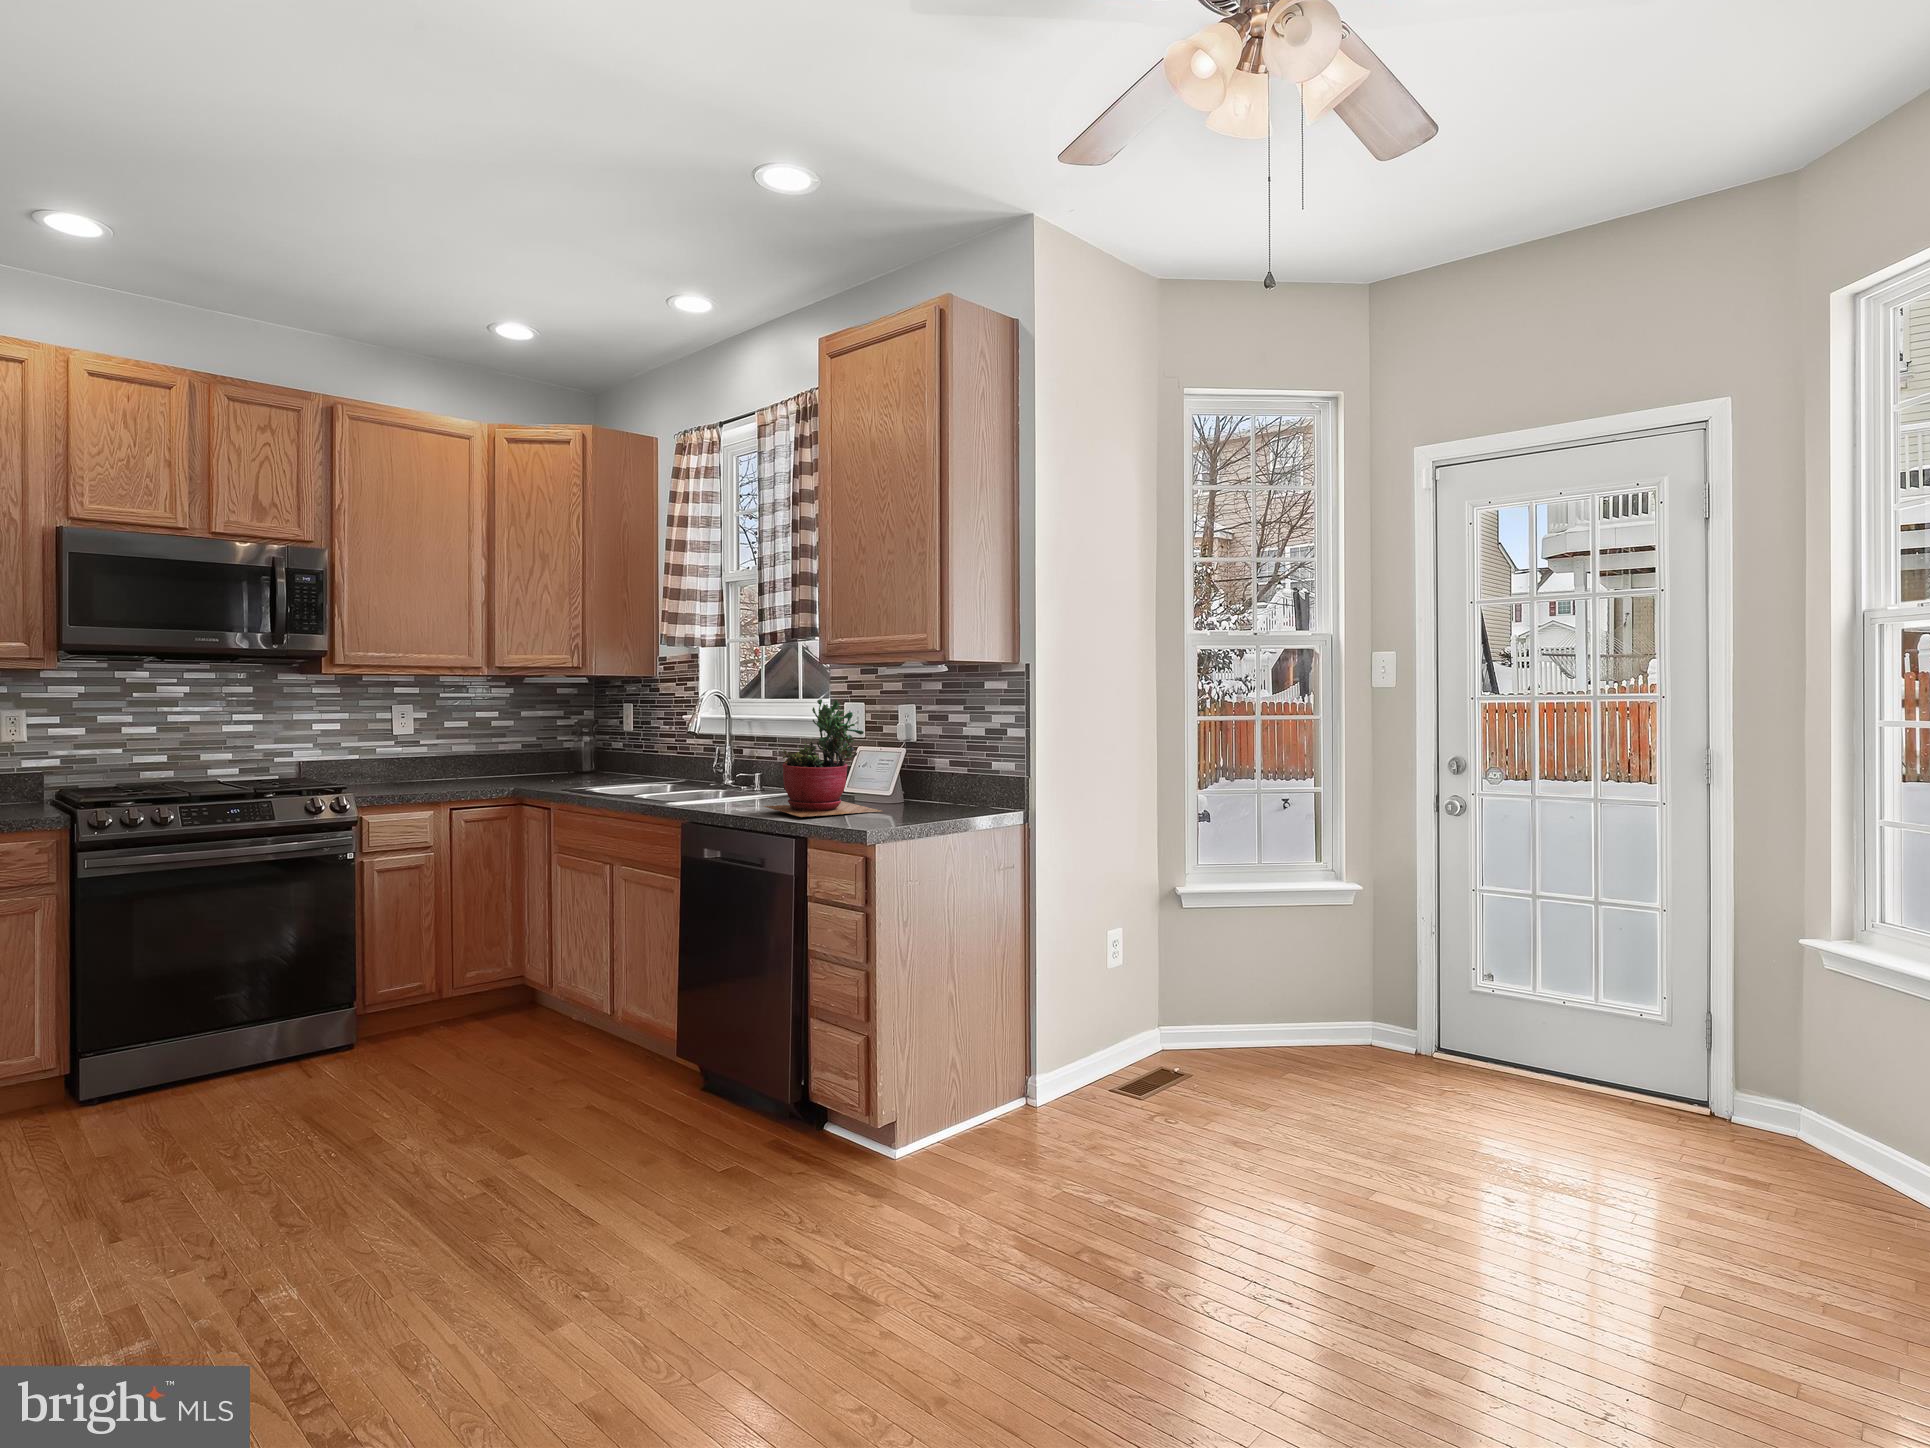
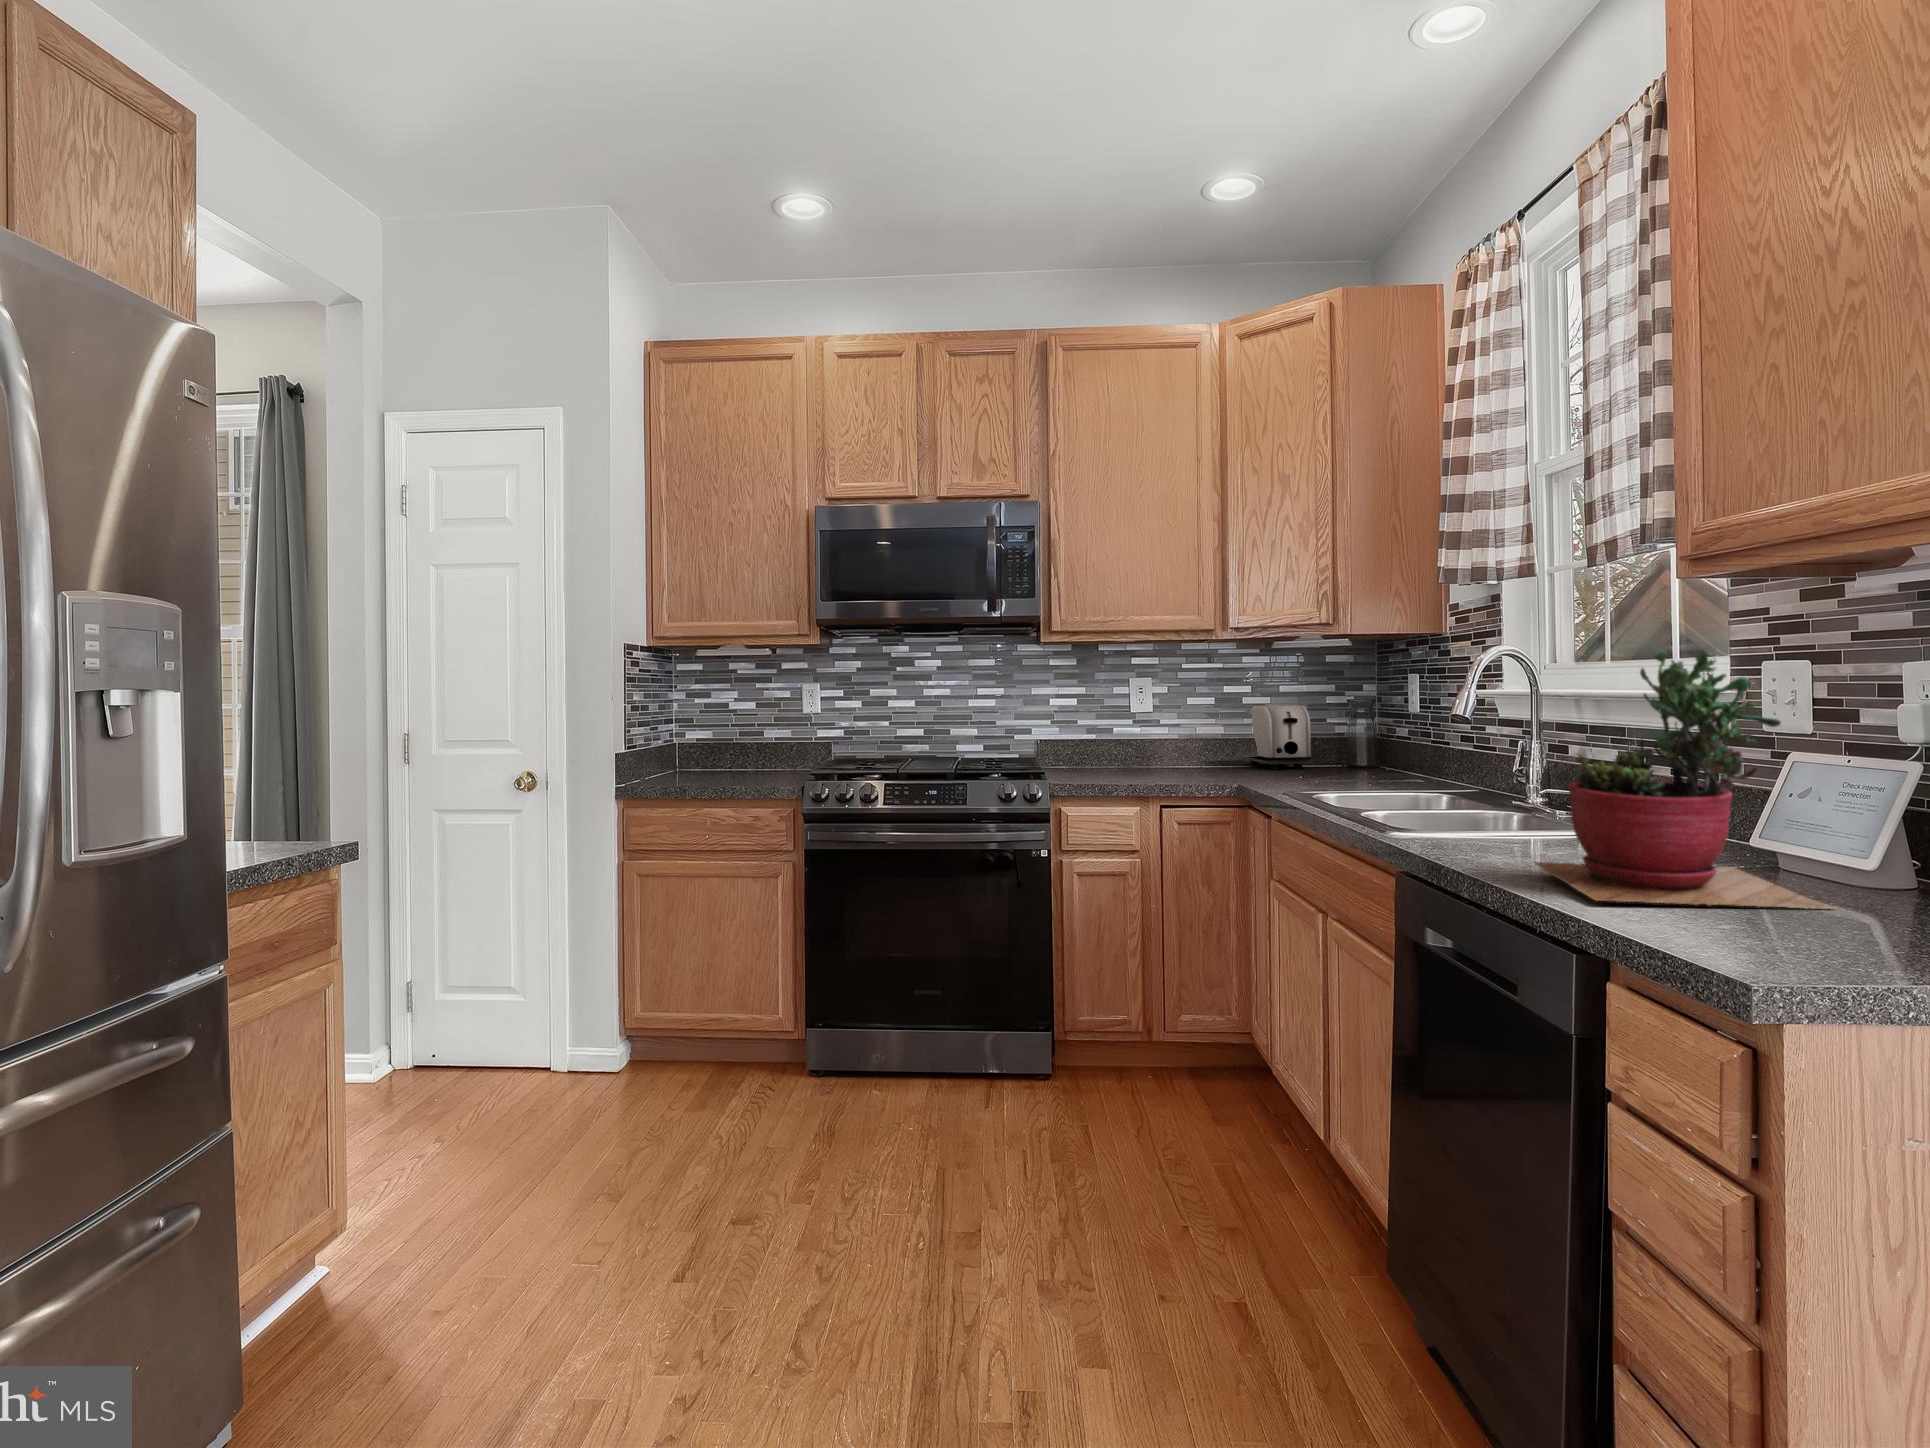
toaster: none [487,727,550,778] -> present [1242,705,1311,769]

